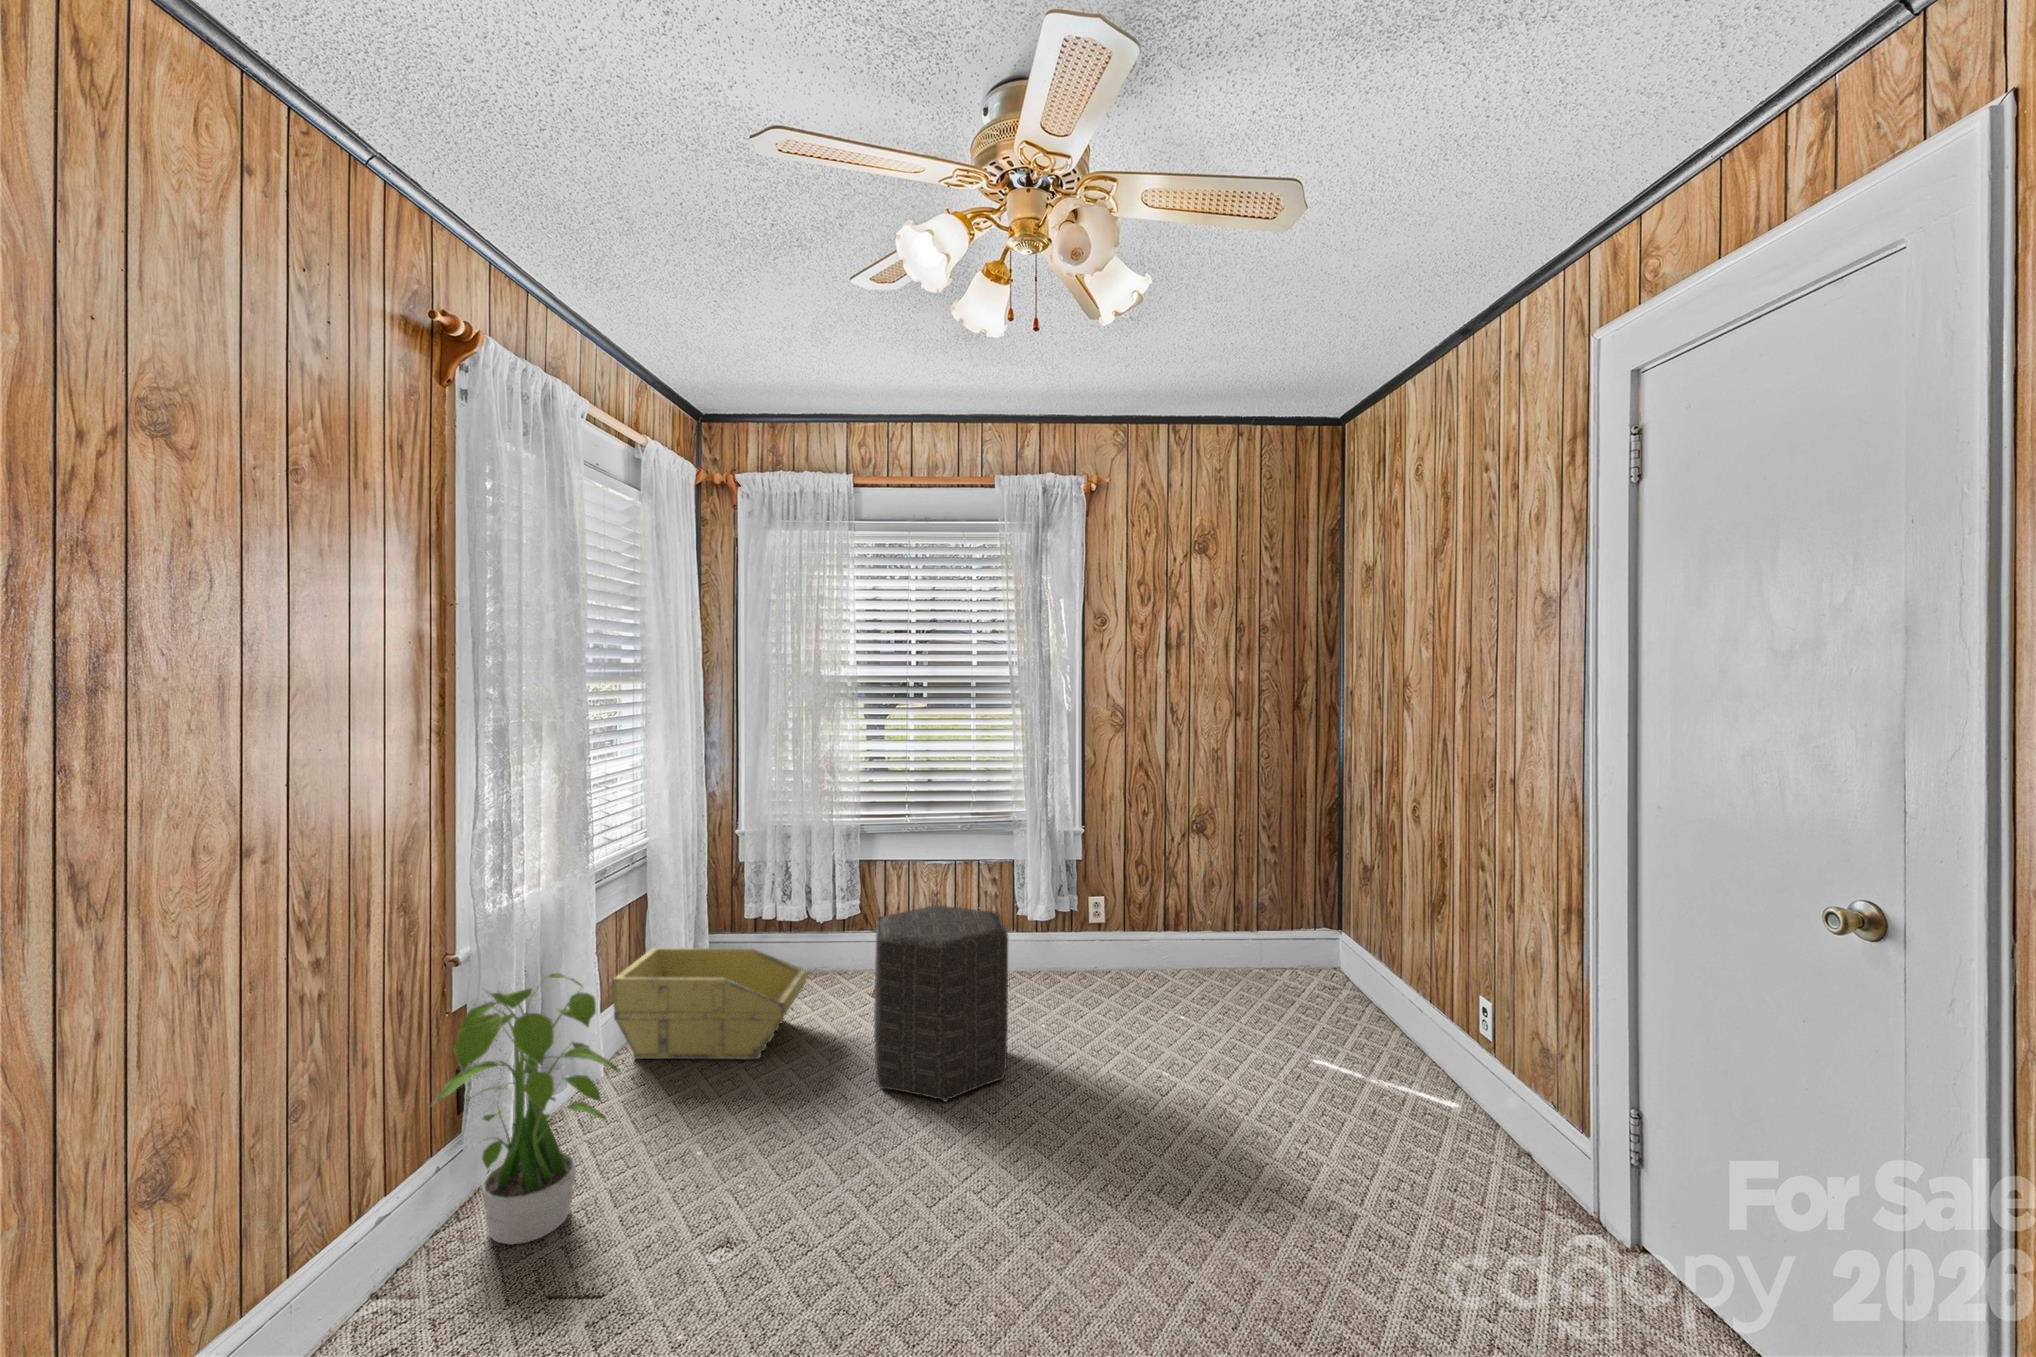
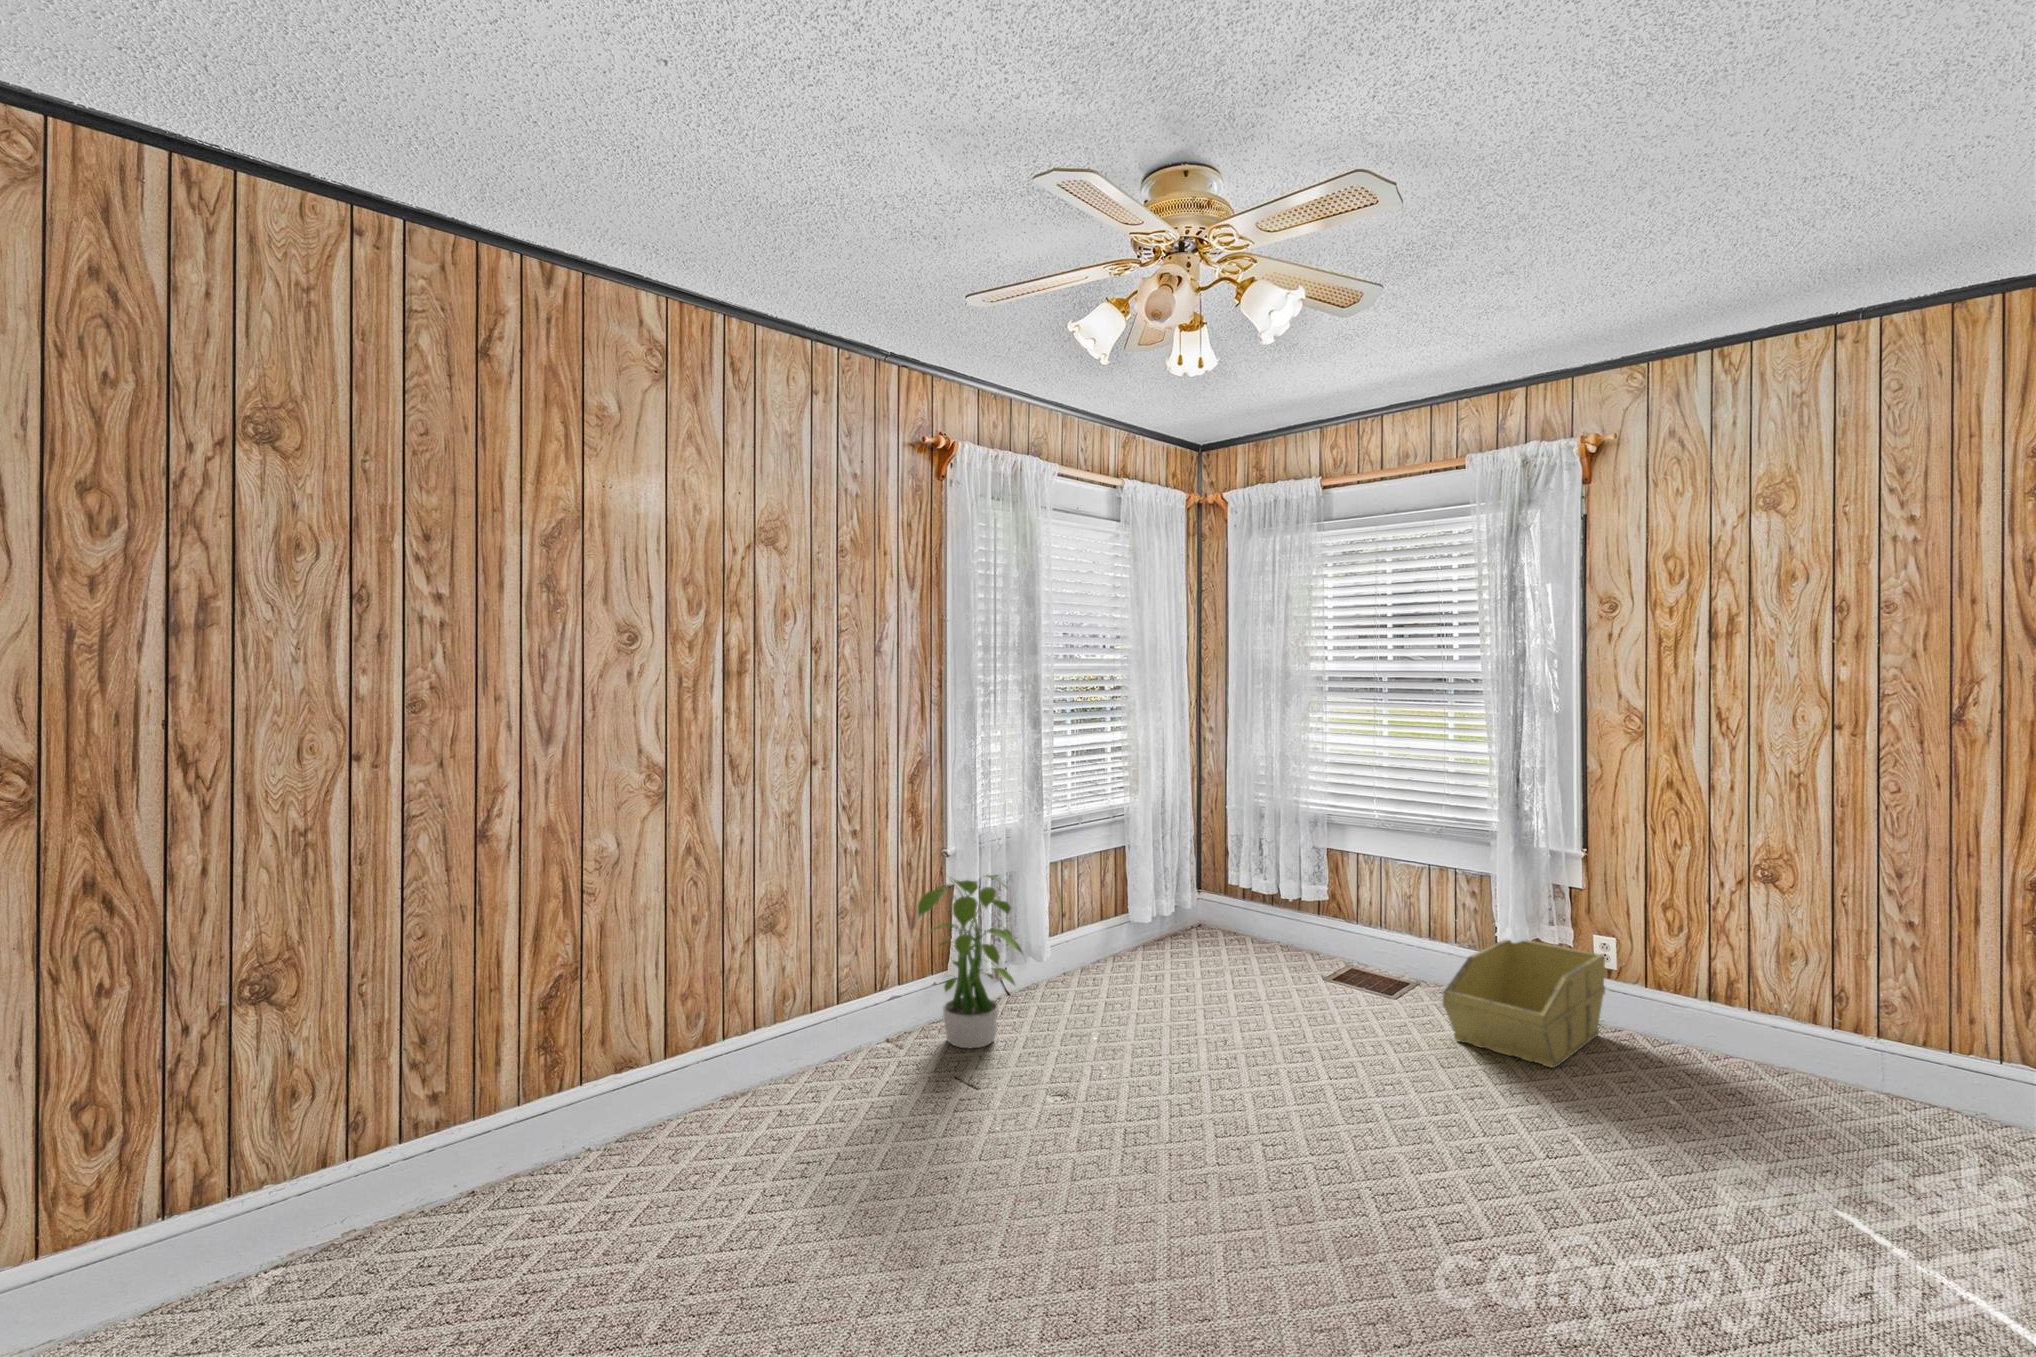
ottoman: present [874,905,1008,1101] -> none [1250,895,1393,1074]
storage bin: present [611,948,807,1059] -> present [1443,938,1605,1068]

